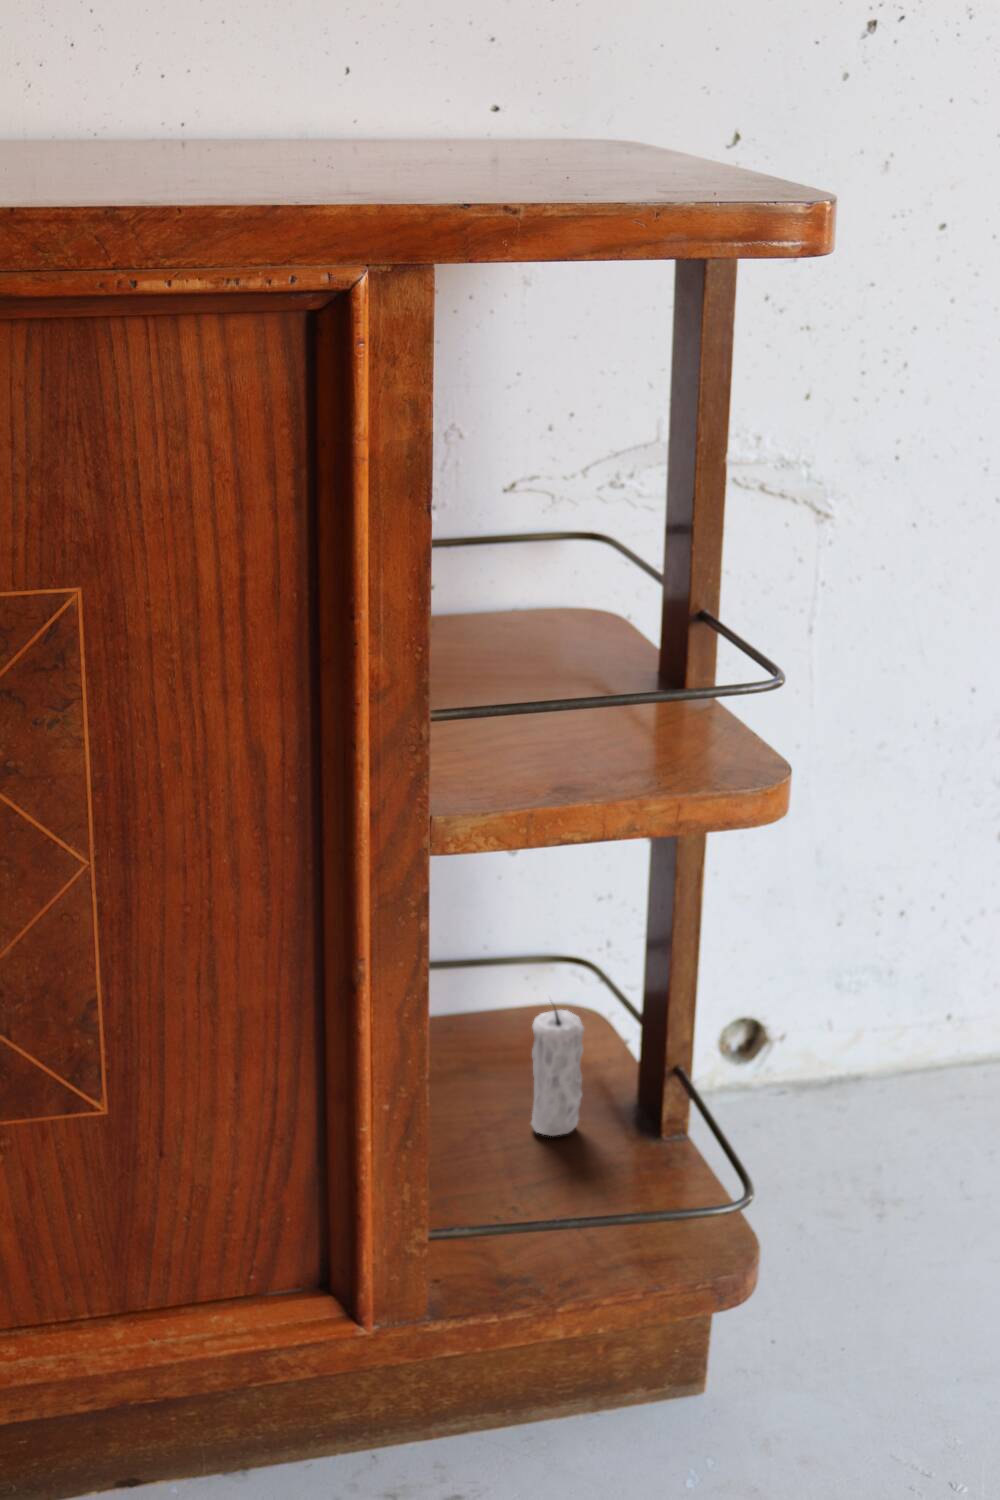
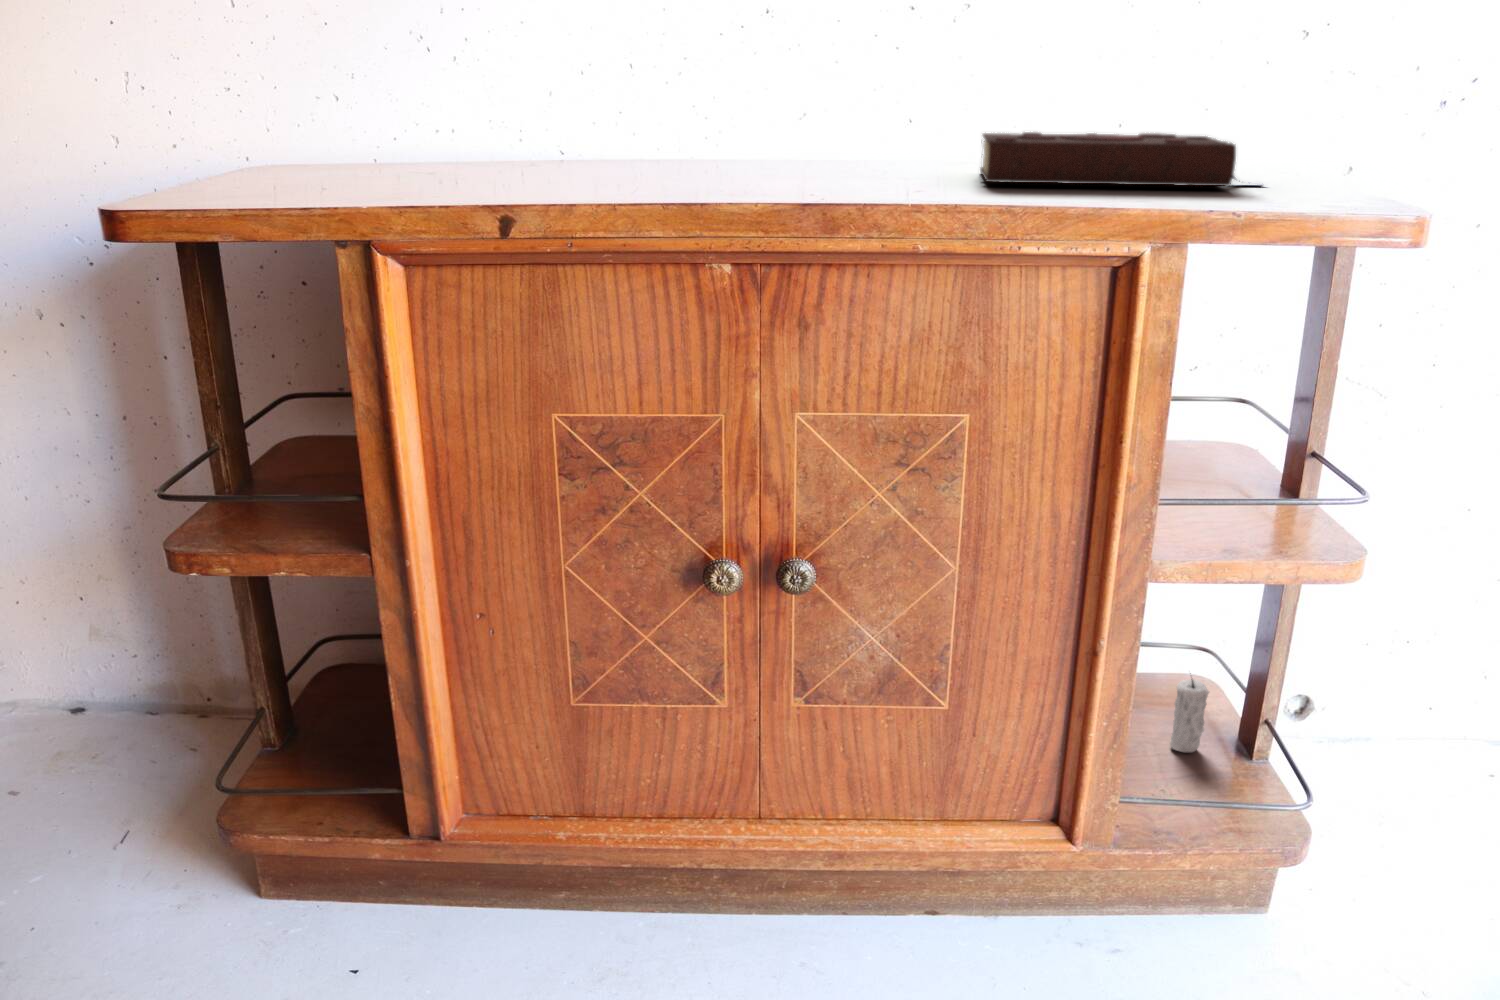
book: none [83,68,585,163] -> present [980,132,1236,186]

